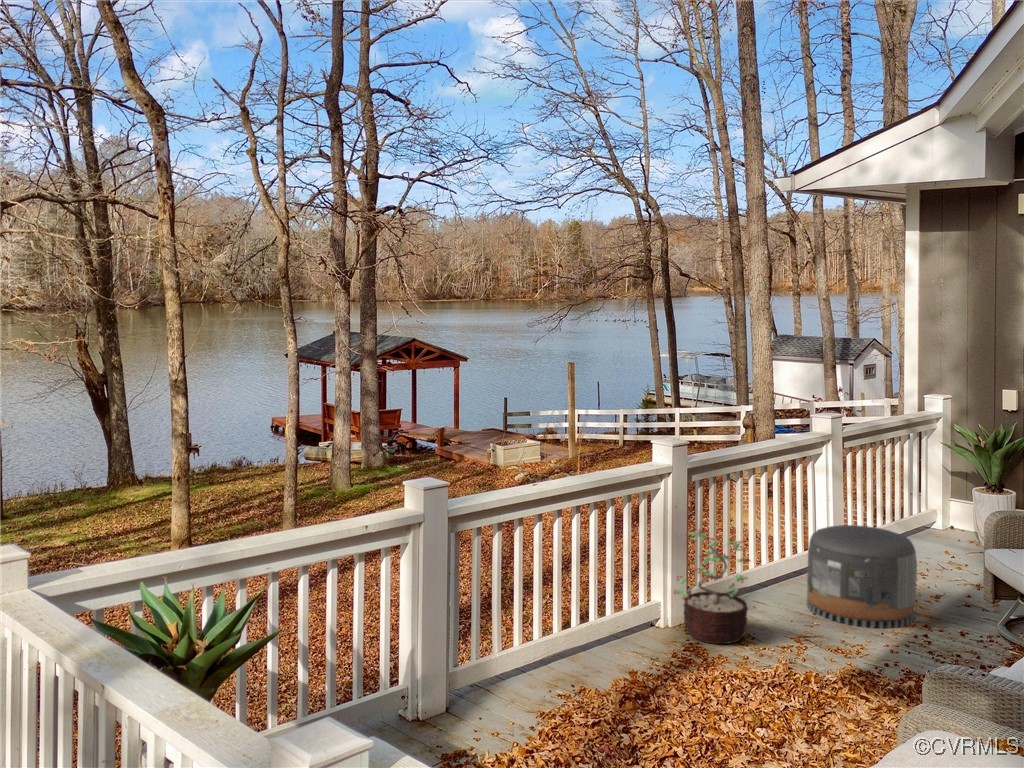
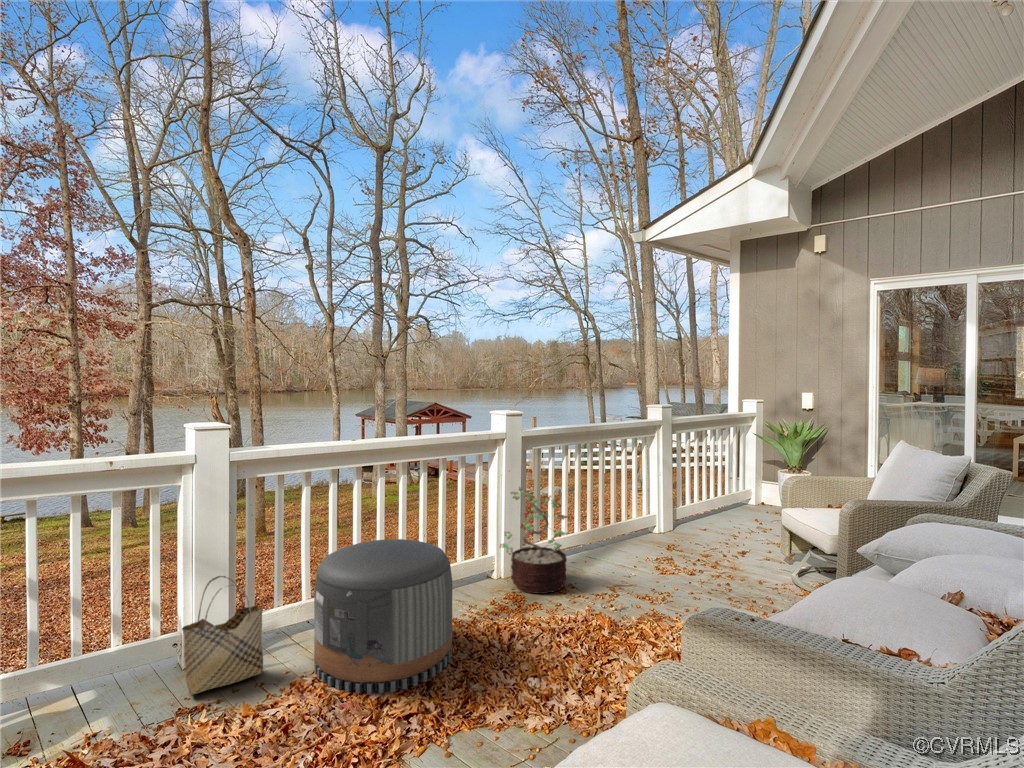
pouf: present [807,525,917,629] -> present [314,539,452,694]
woven basket: none [424,630,488,742] -> present [182,576,263,695]

